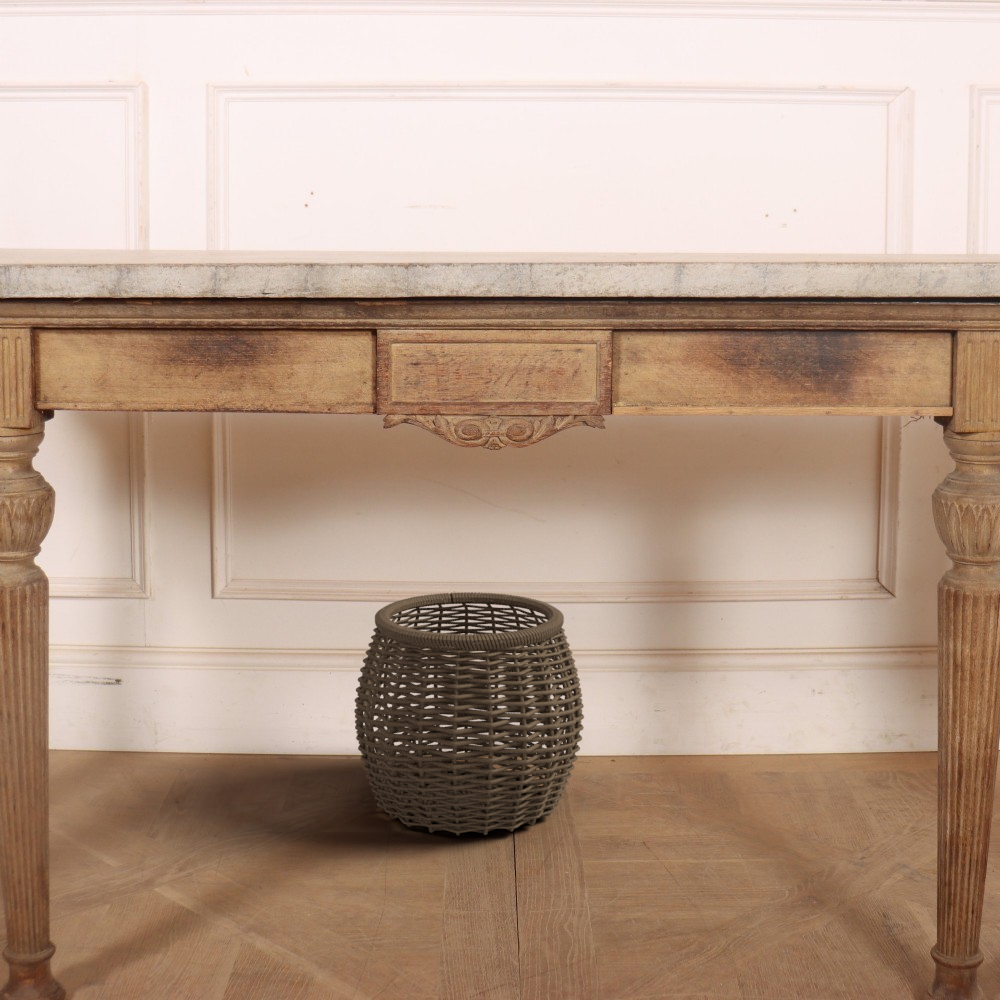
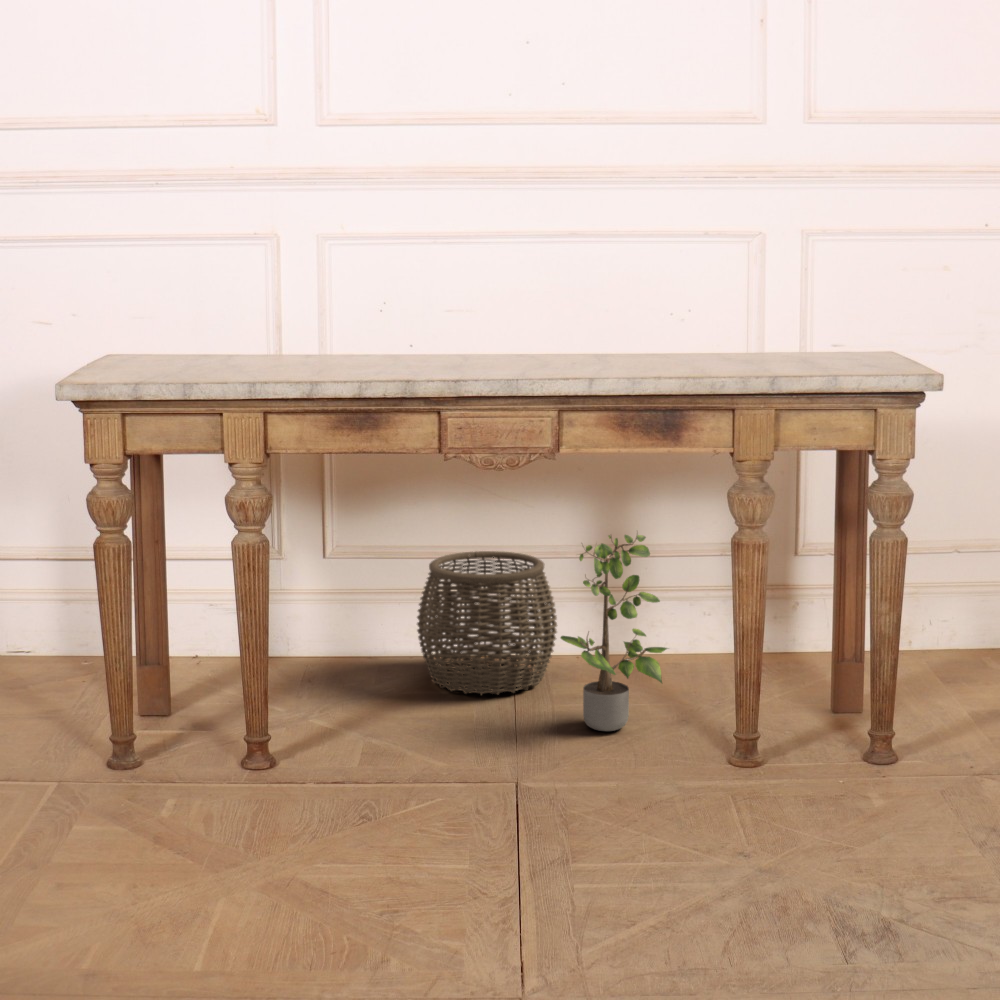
potted plant: none [596,560,784,918] -> present [561,535,667,731]

